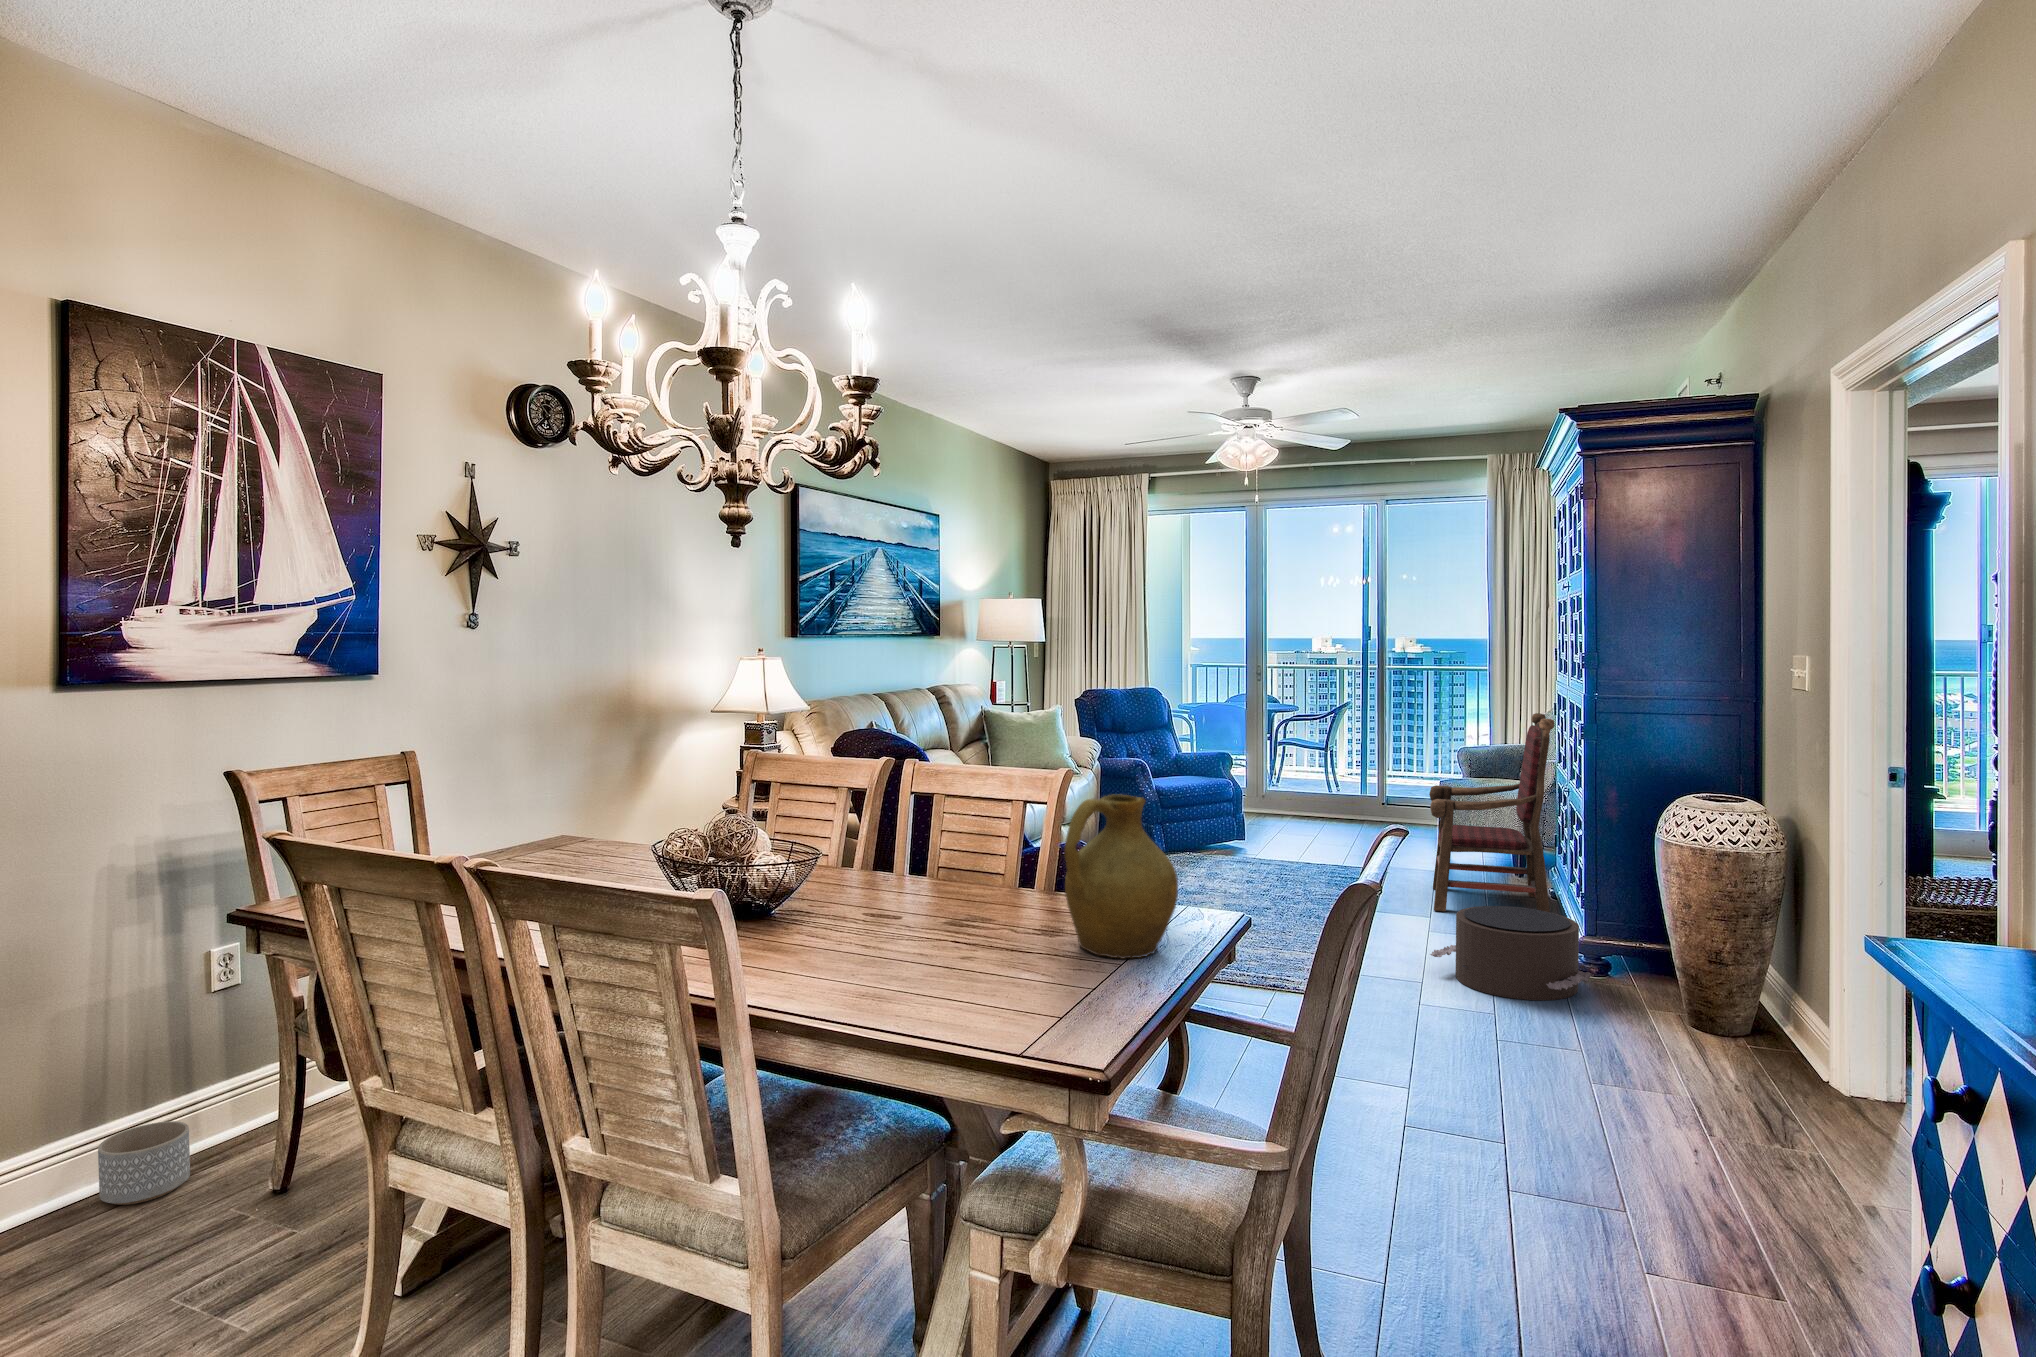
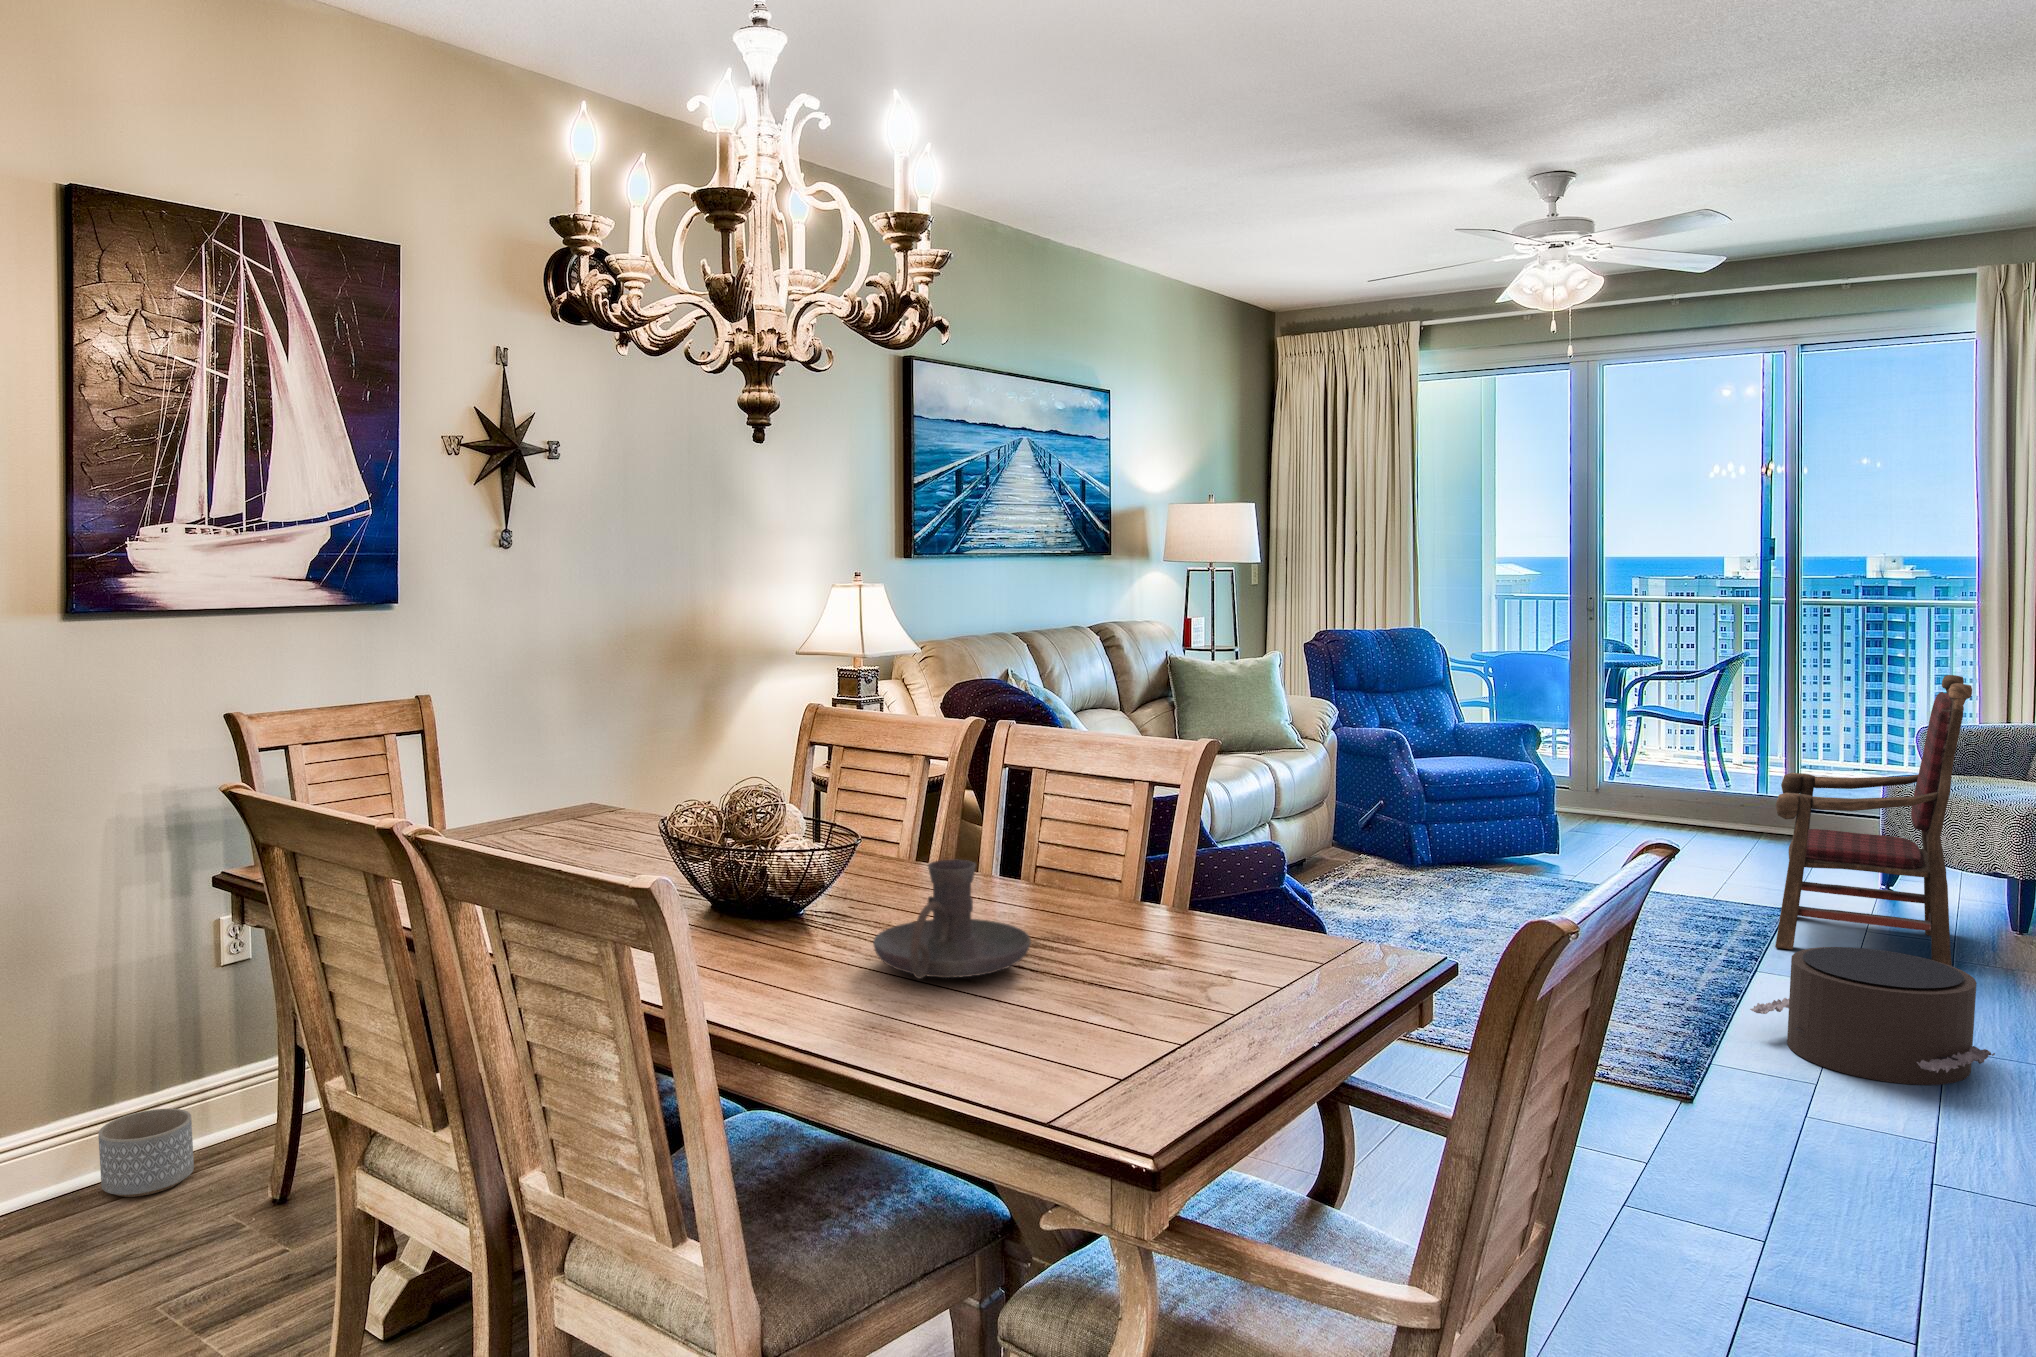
pitcher: present [1065,794,1178,959] -> none [1151,785,1305,1001]
candle holder: none [843,861,968,956] -> present [873,860,1031,979]

